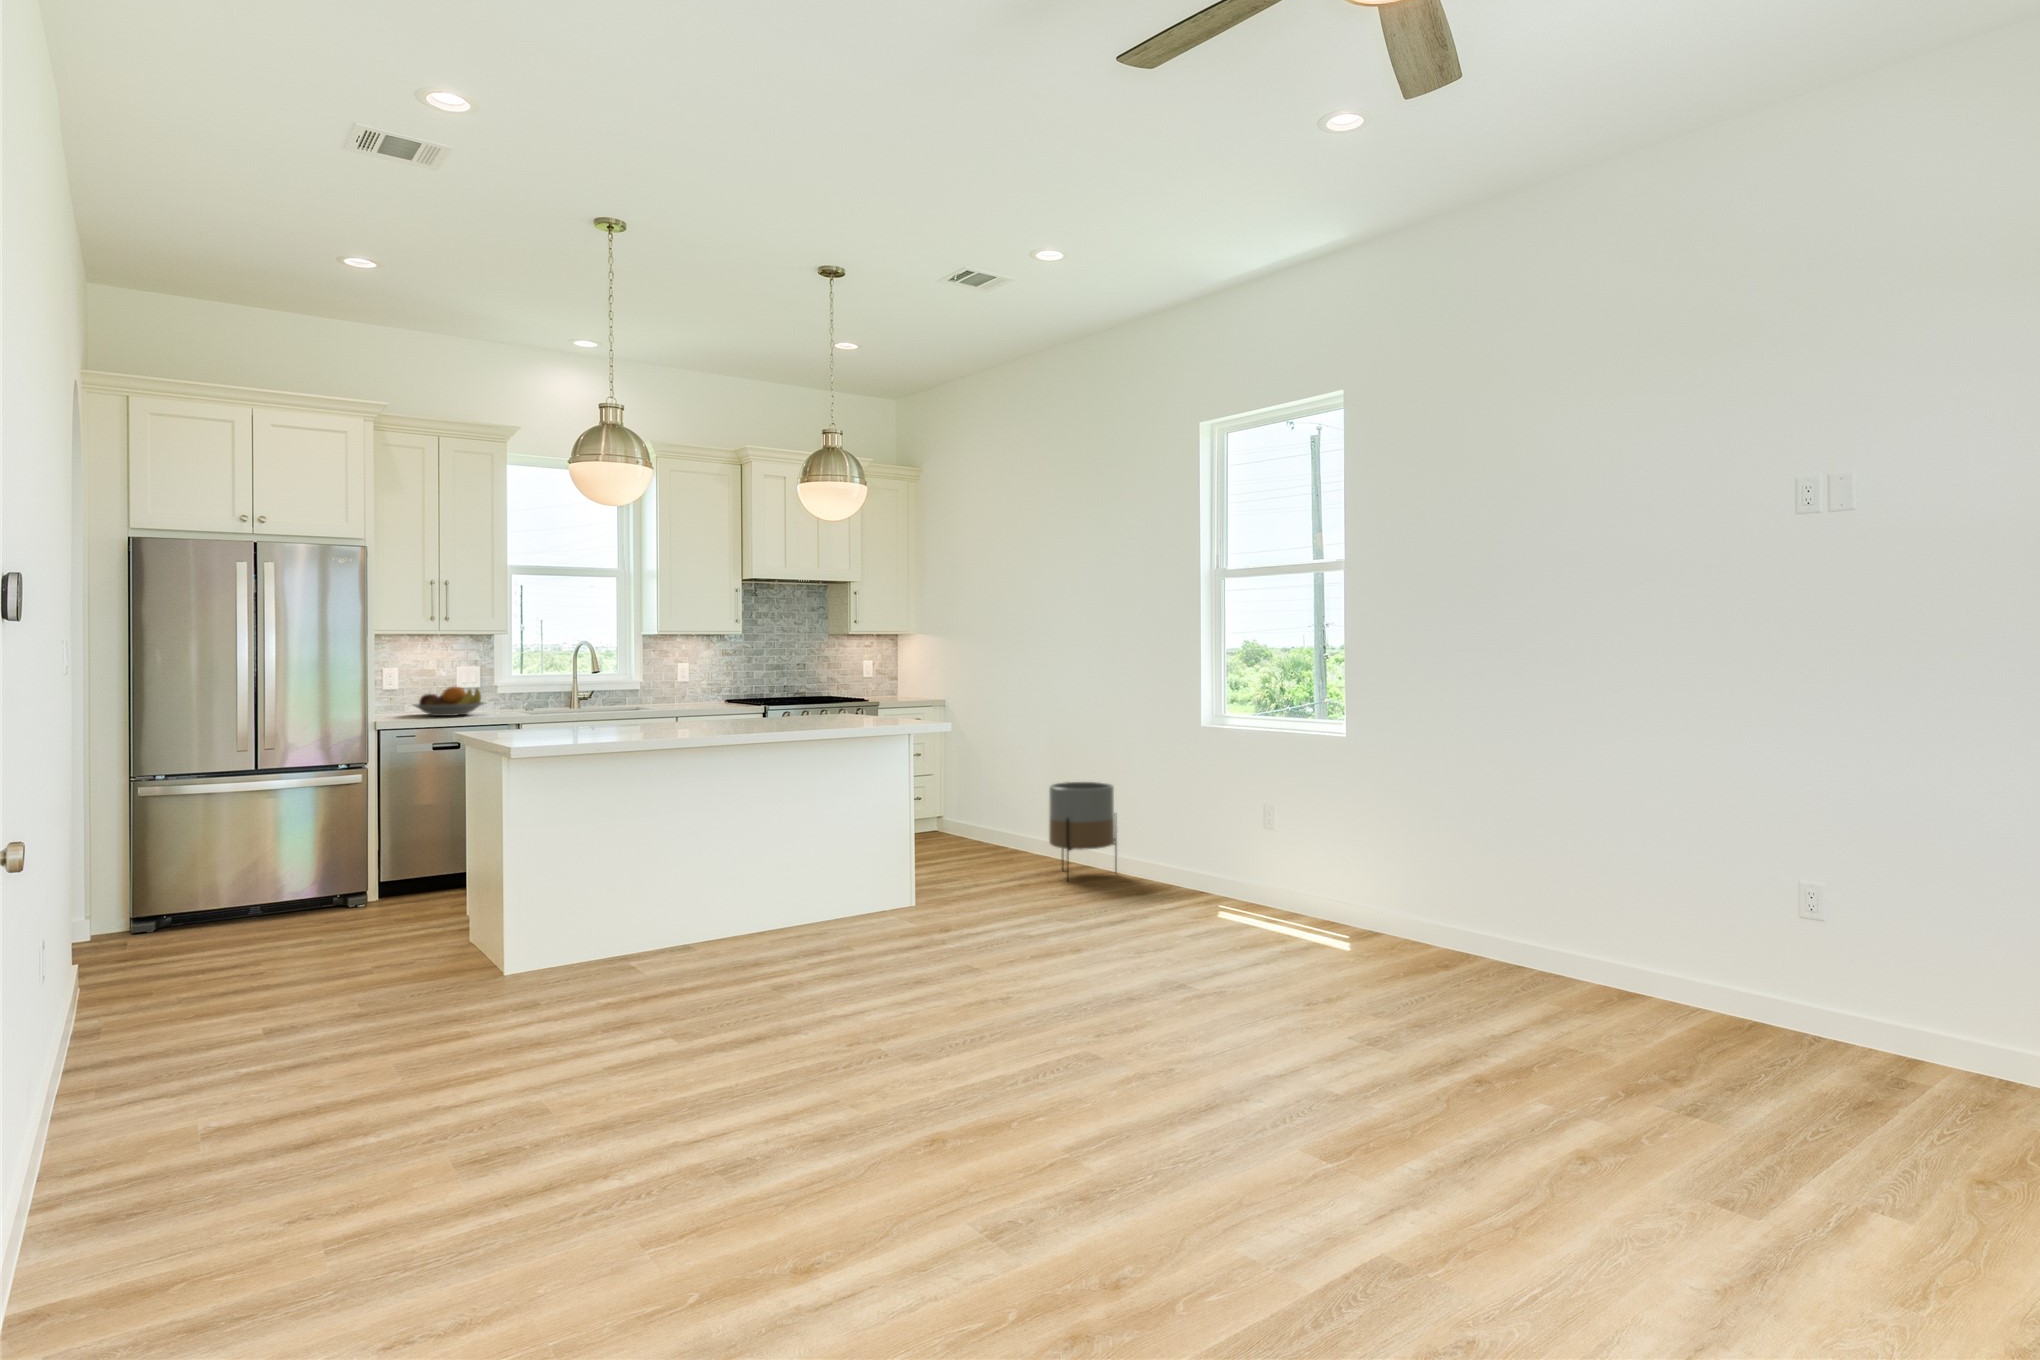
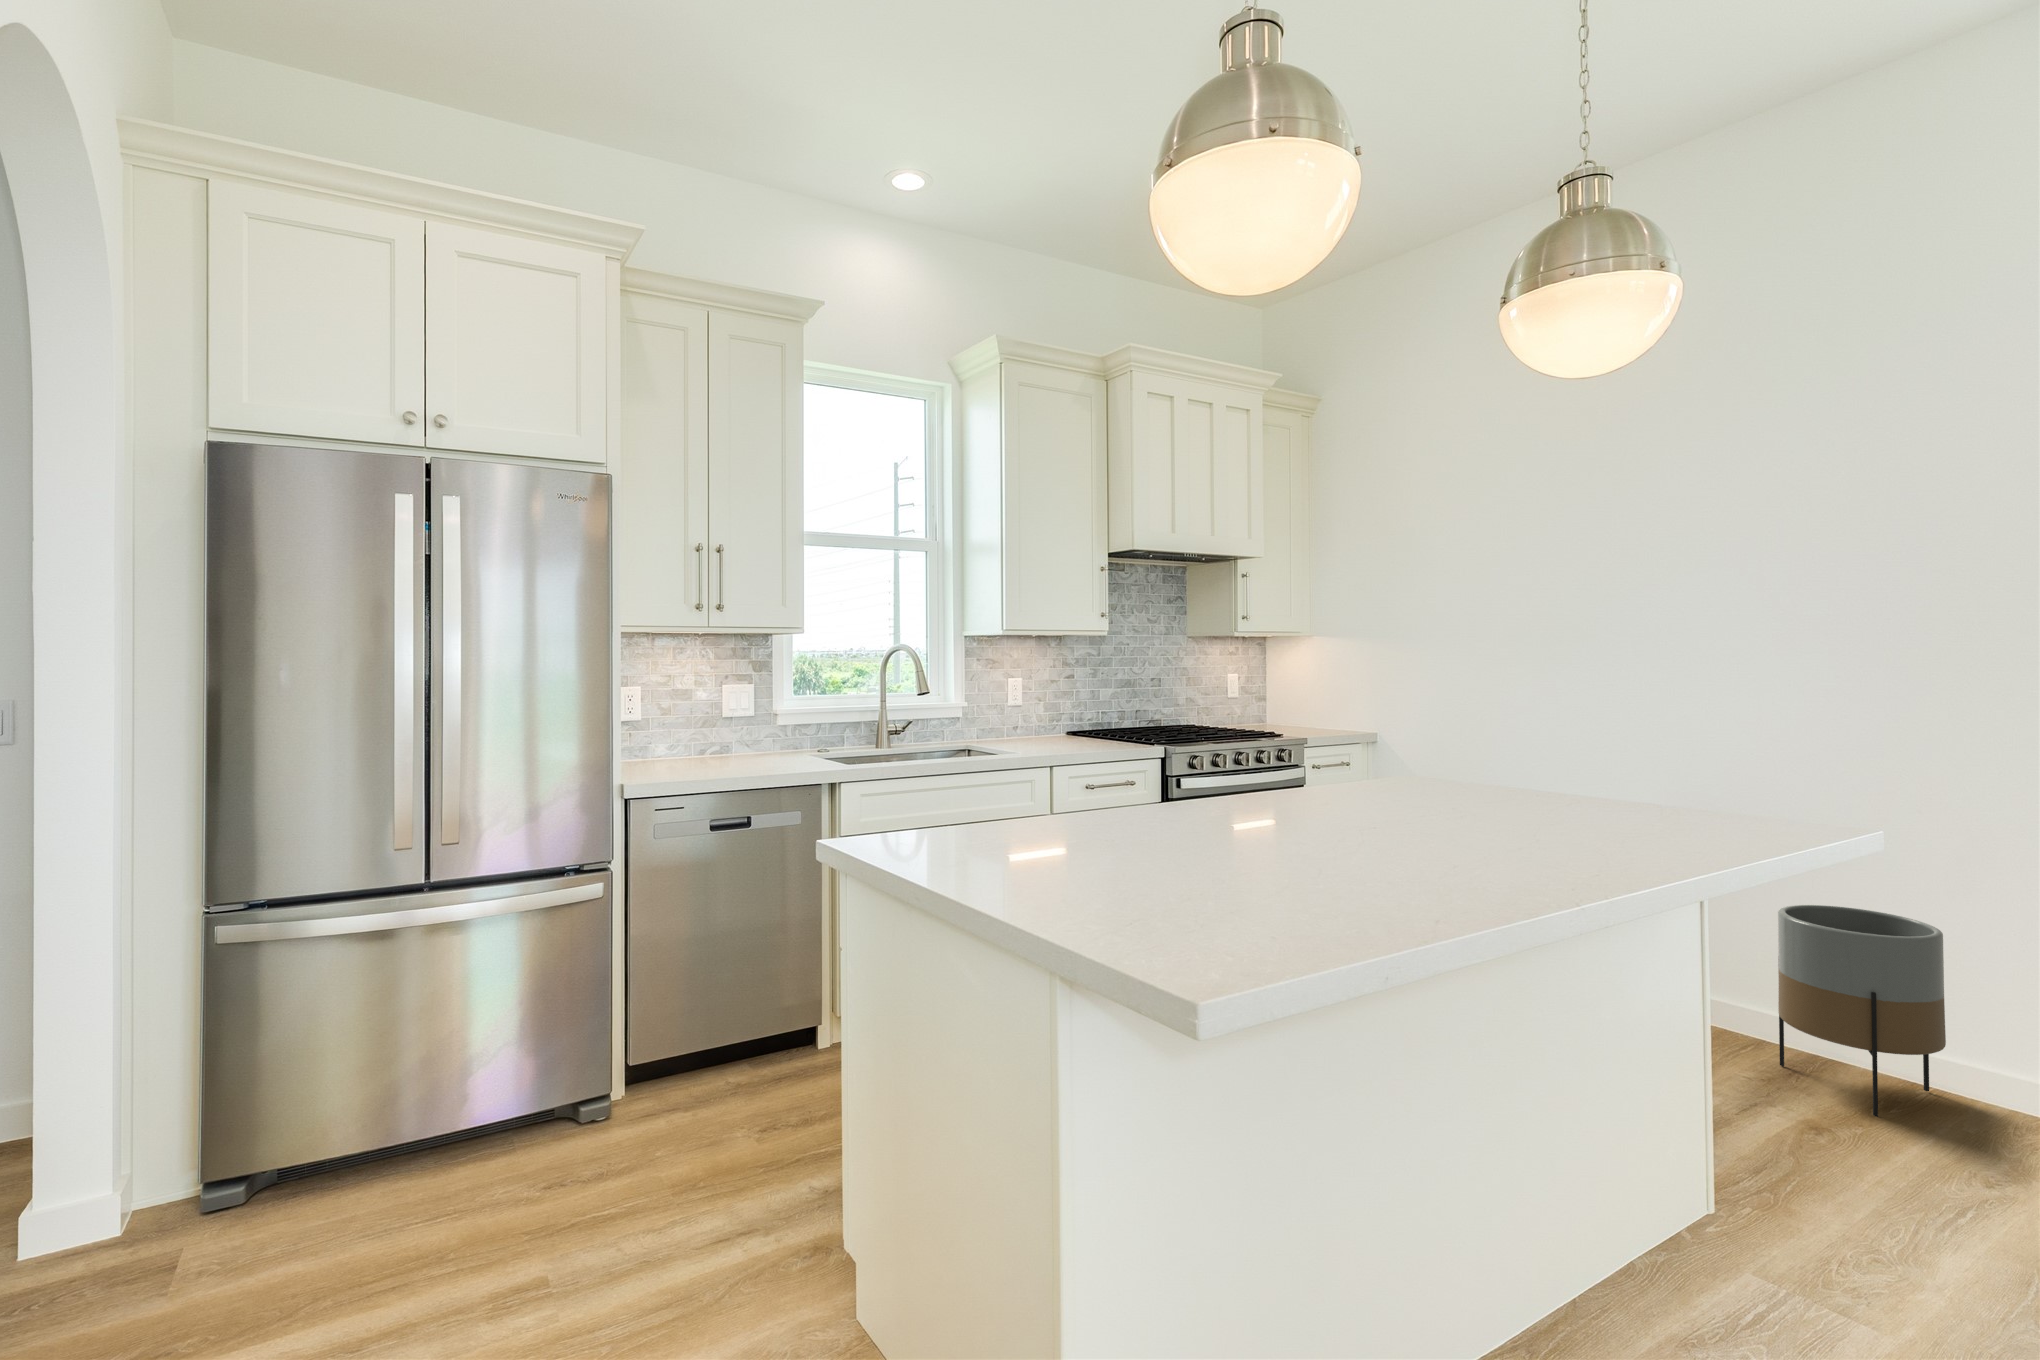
fruit bowl: present [413,687,484,716] -> none [670,719,780,767]

